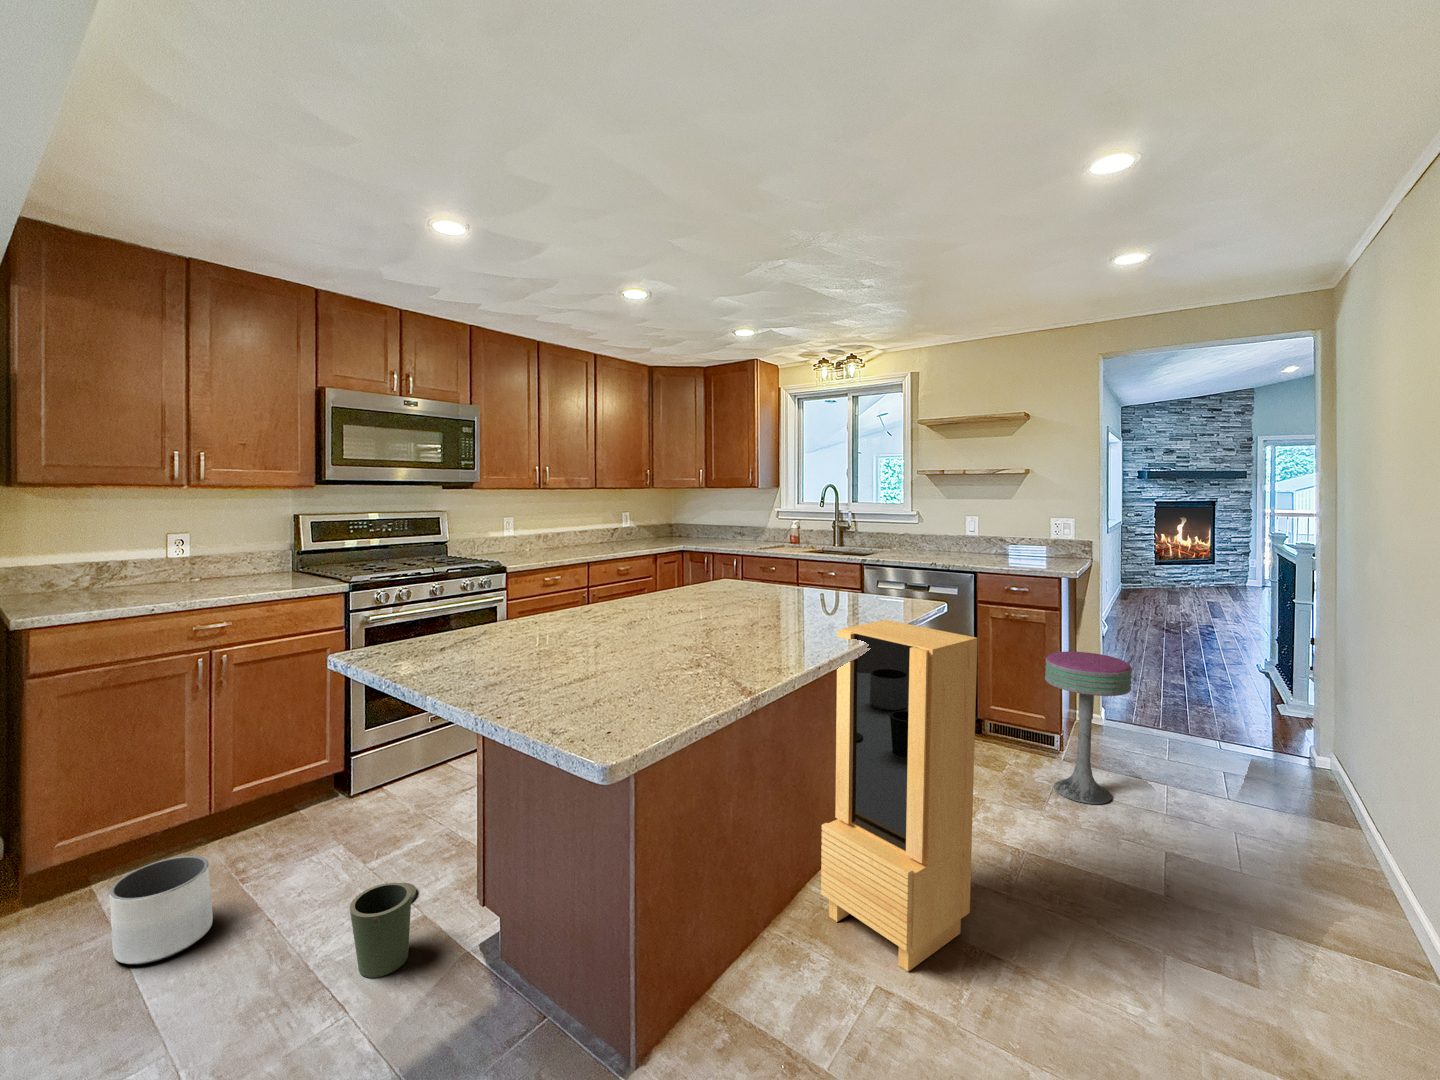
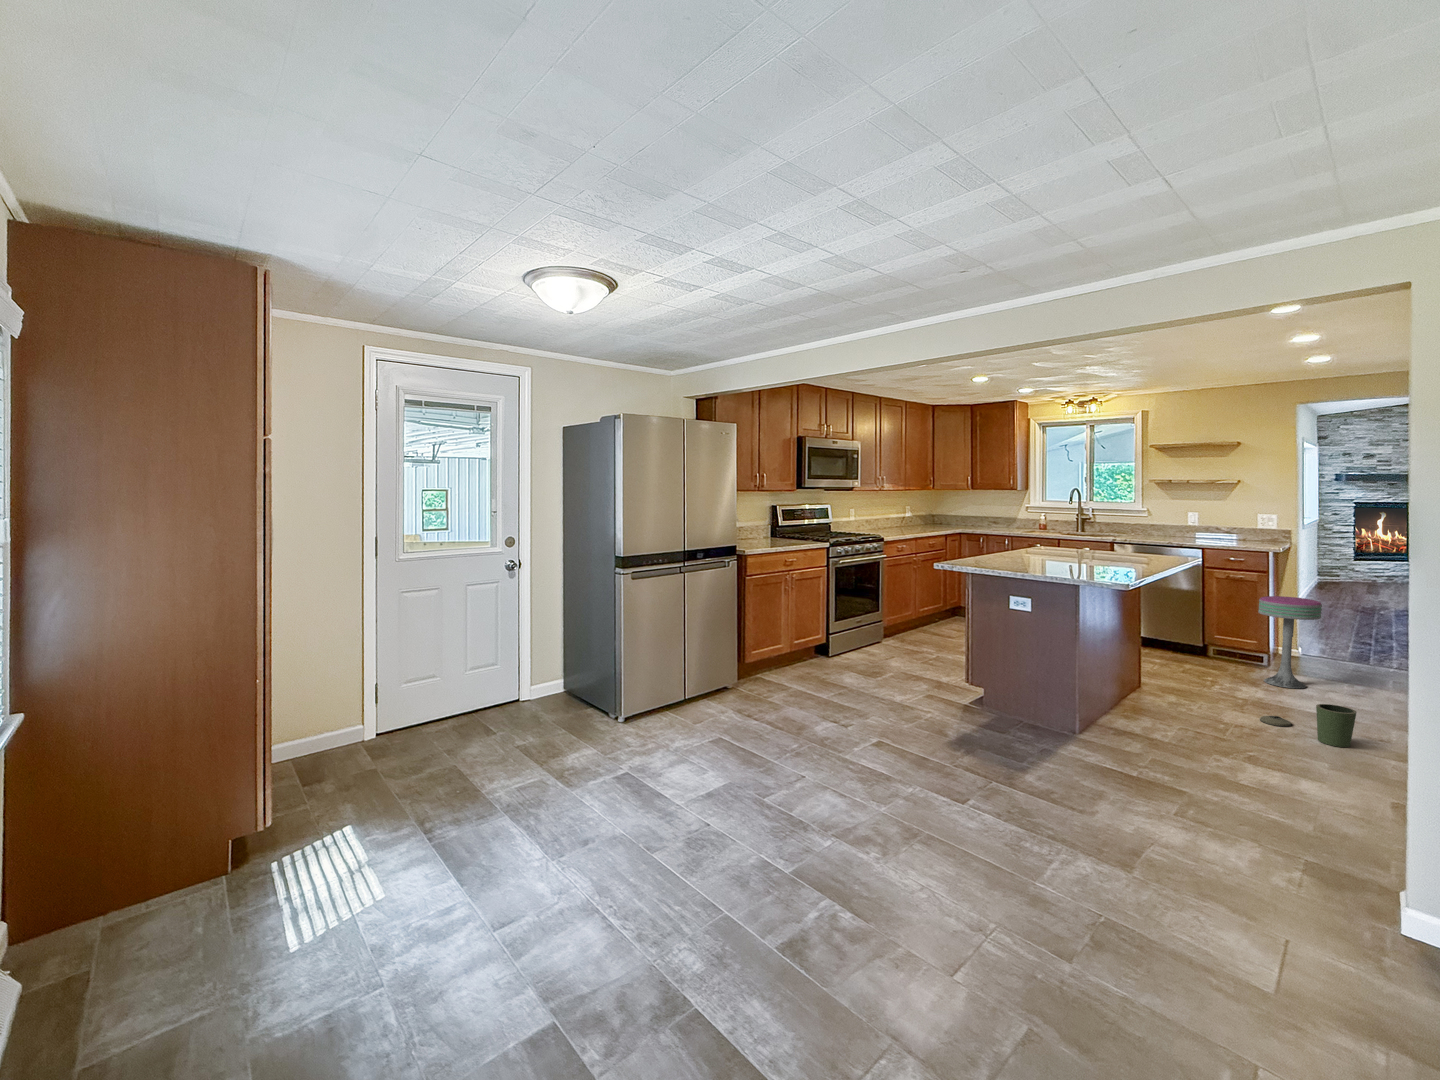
storage cabinet: present [821,620,977,972] -> none [1133,563,1229,730]
planter: present [109,856,213,964] -> none [788,666,822,705]
trash can: present [350,883,417,978] -> present [1260,704,1357,747]

